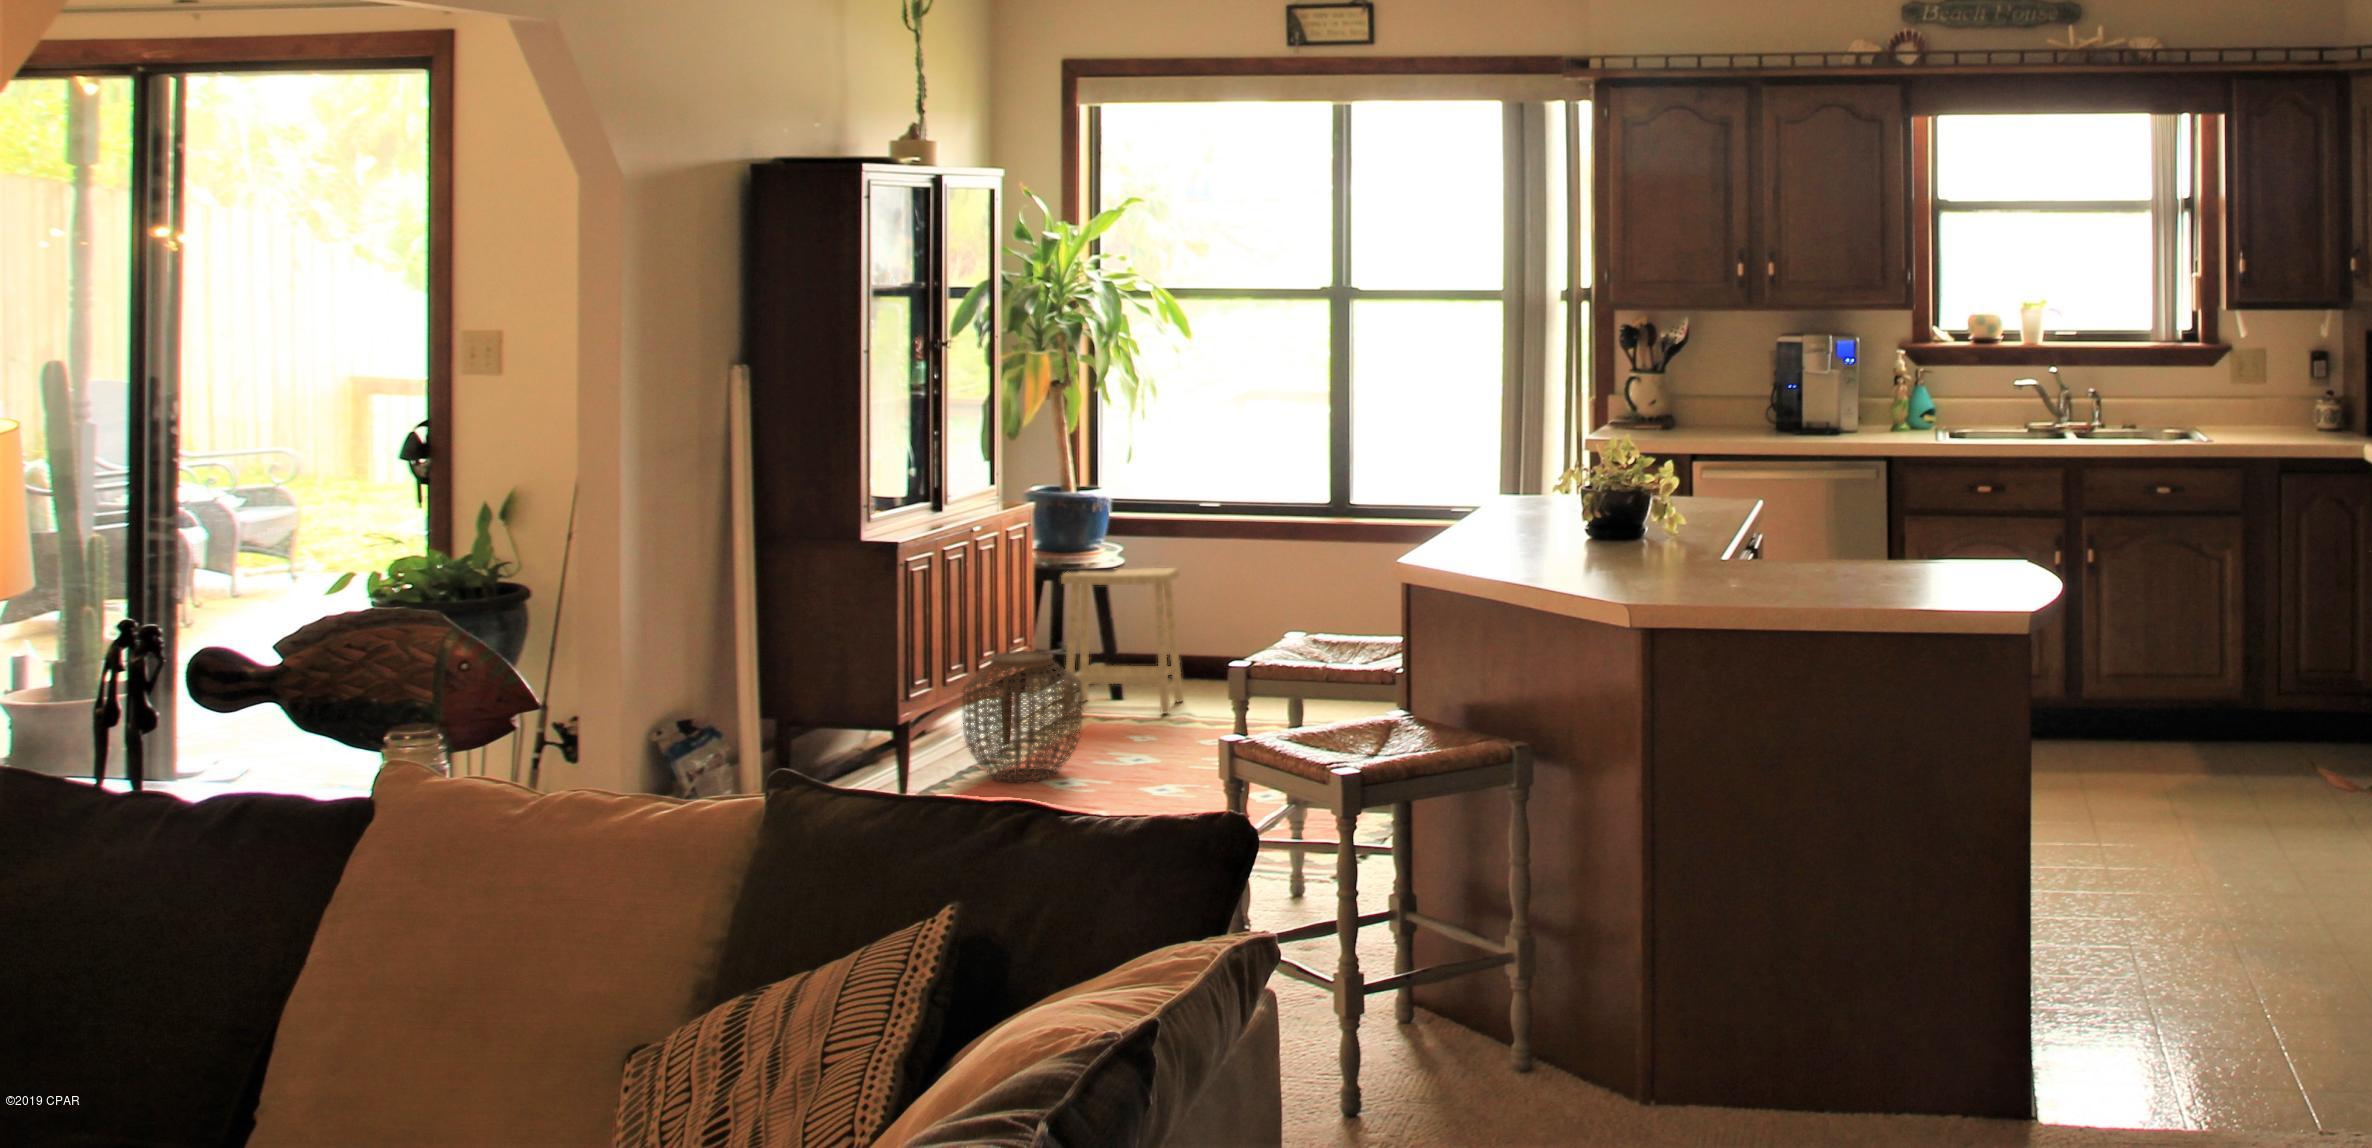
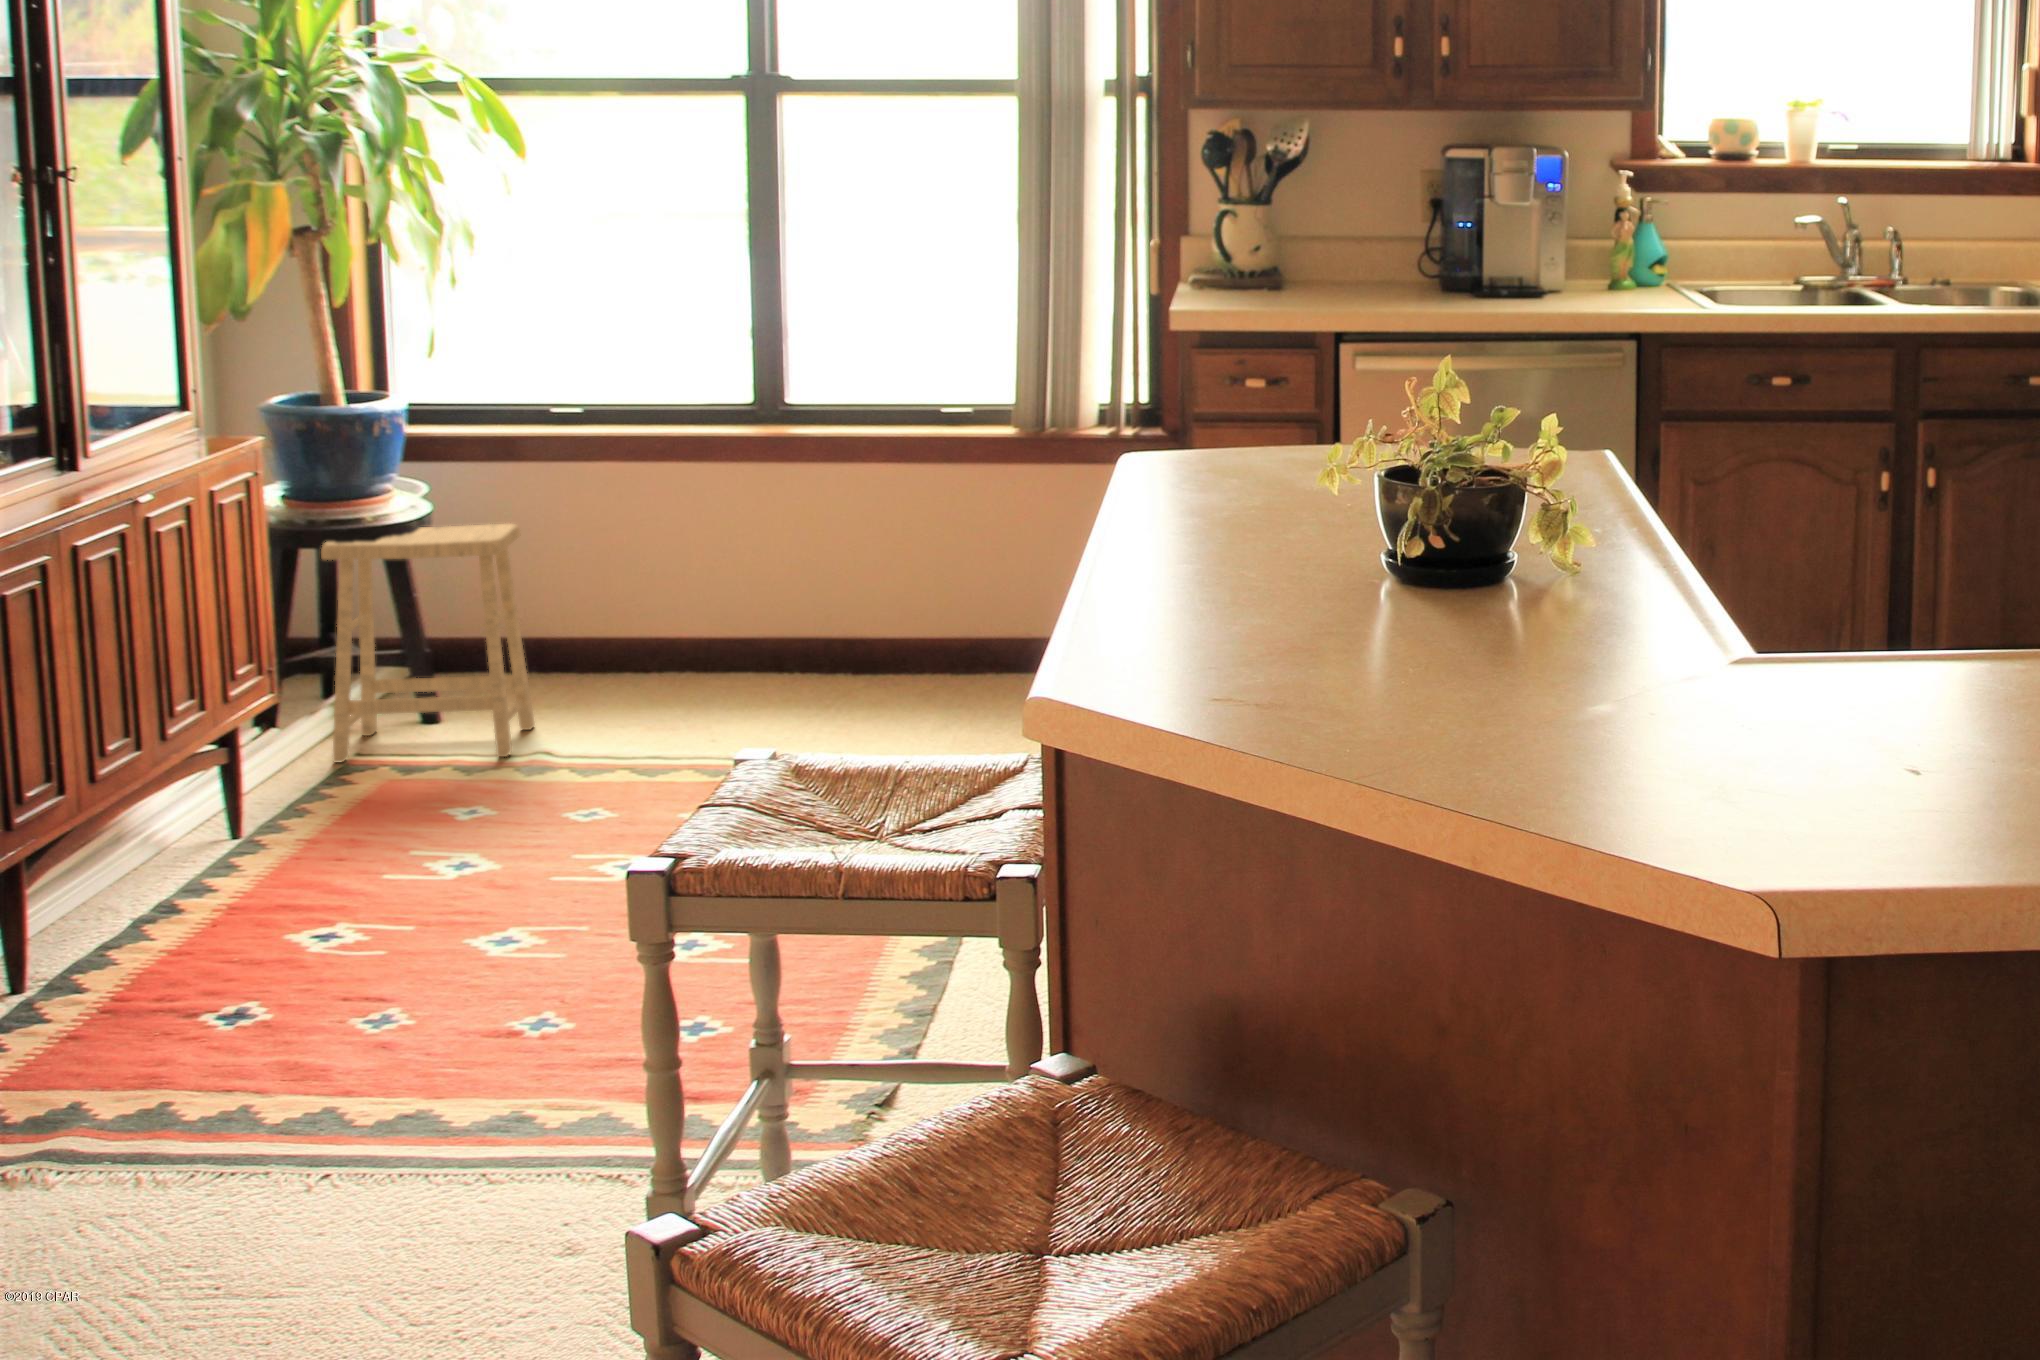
woven basket: present [963,651,1082,782] -> none [142,702,358,923]

